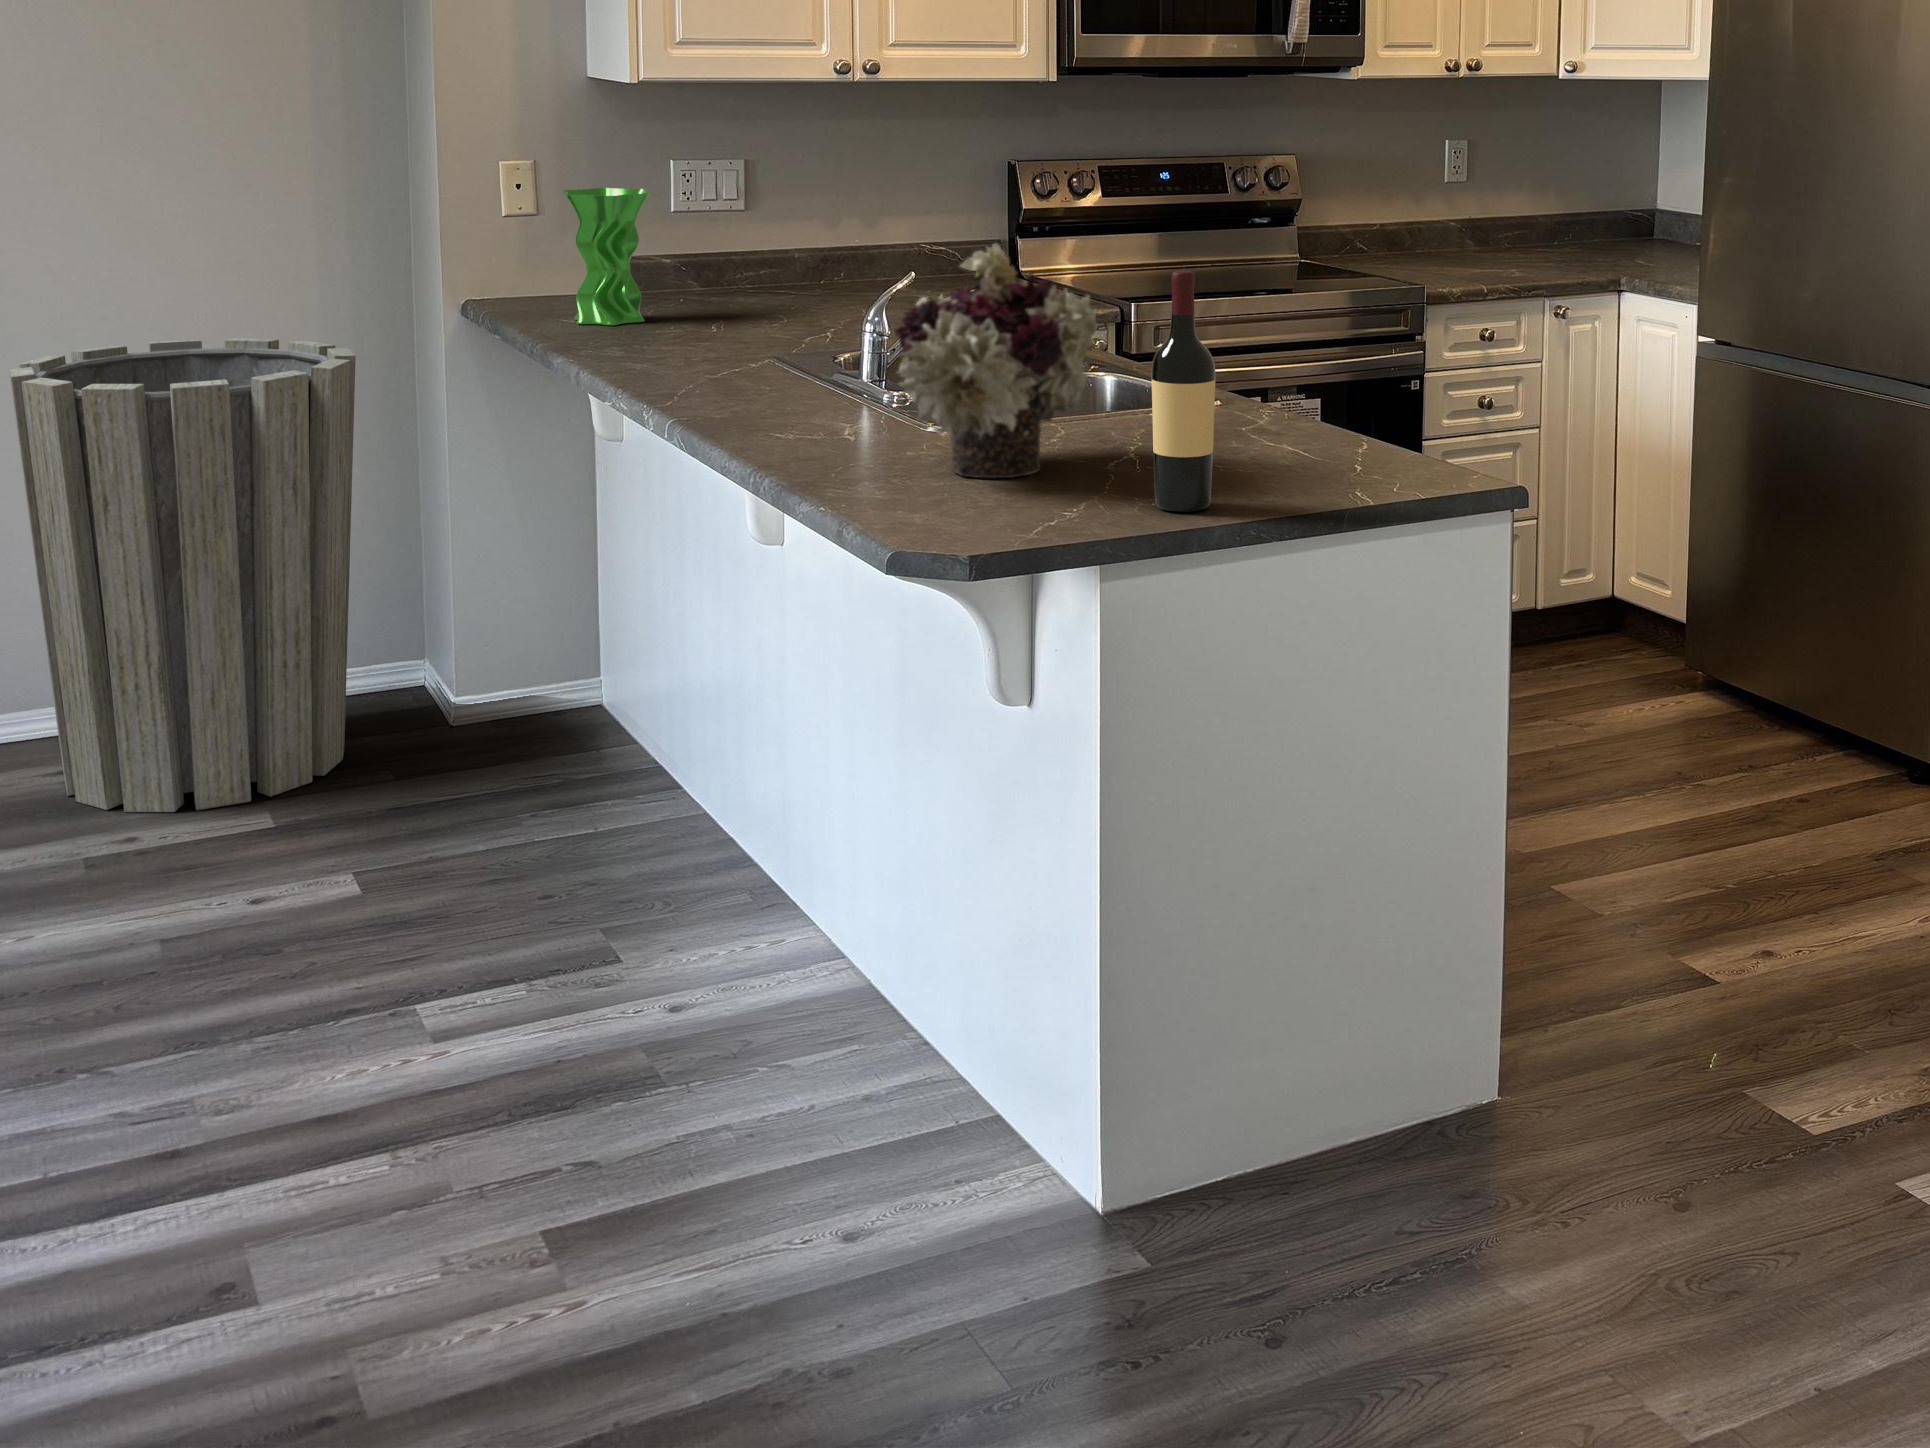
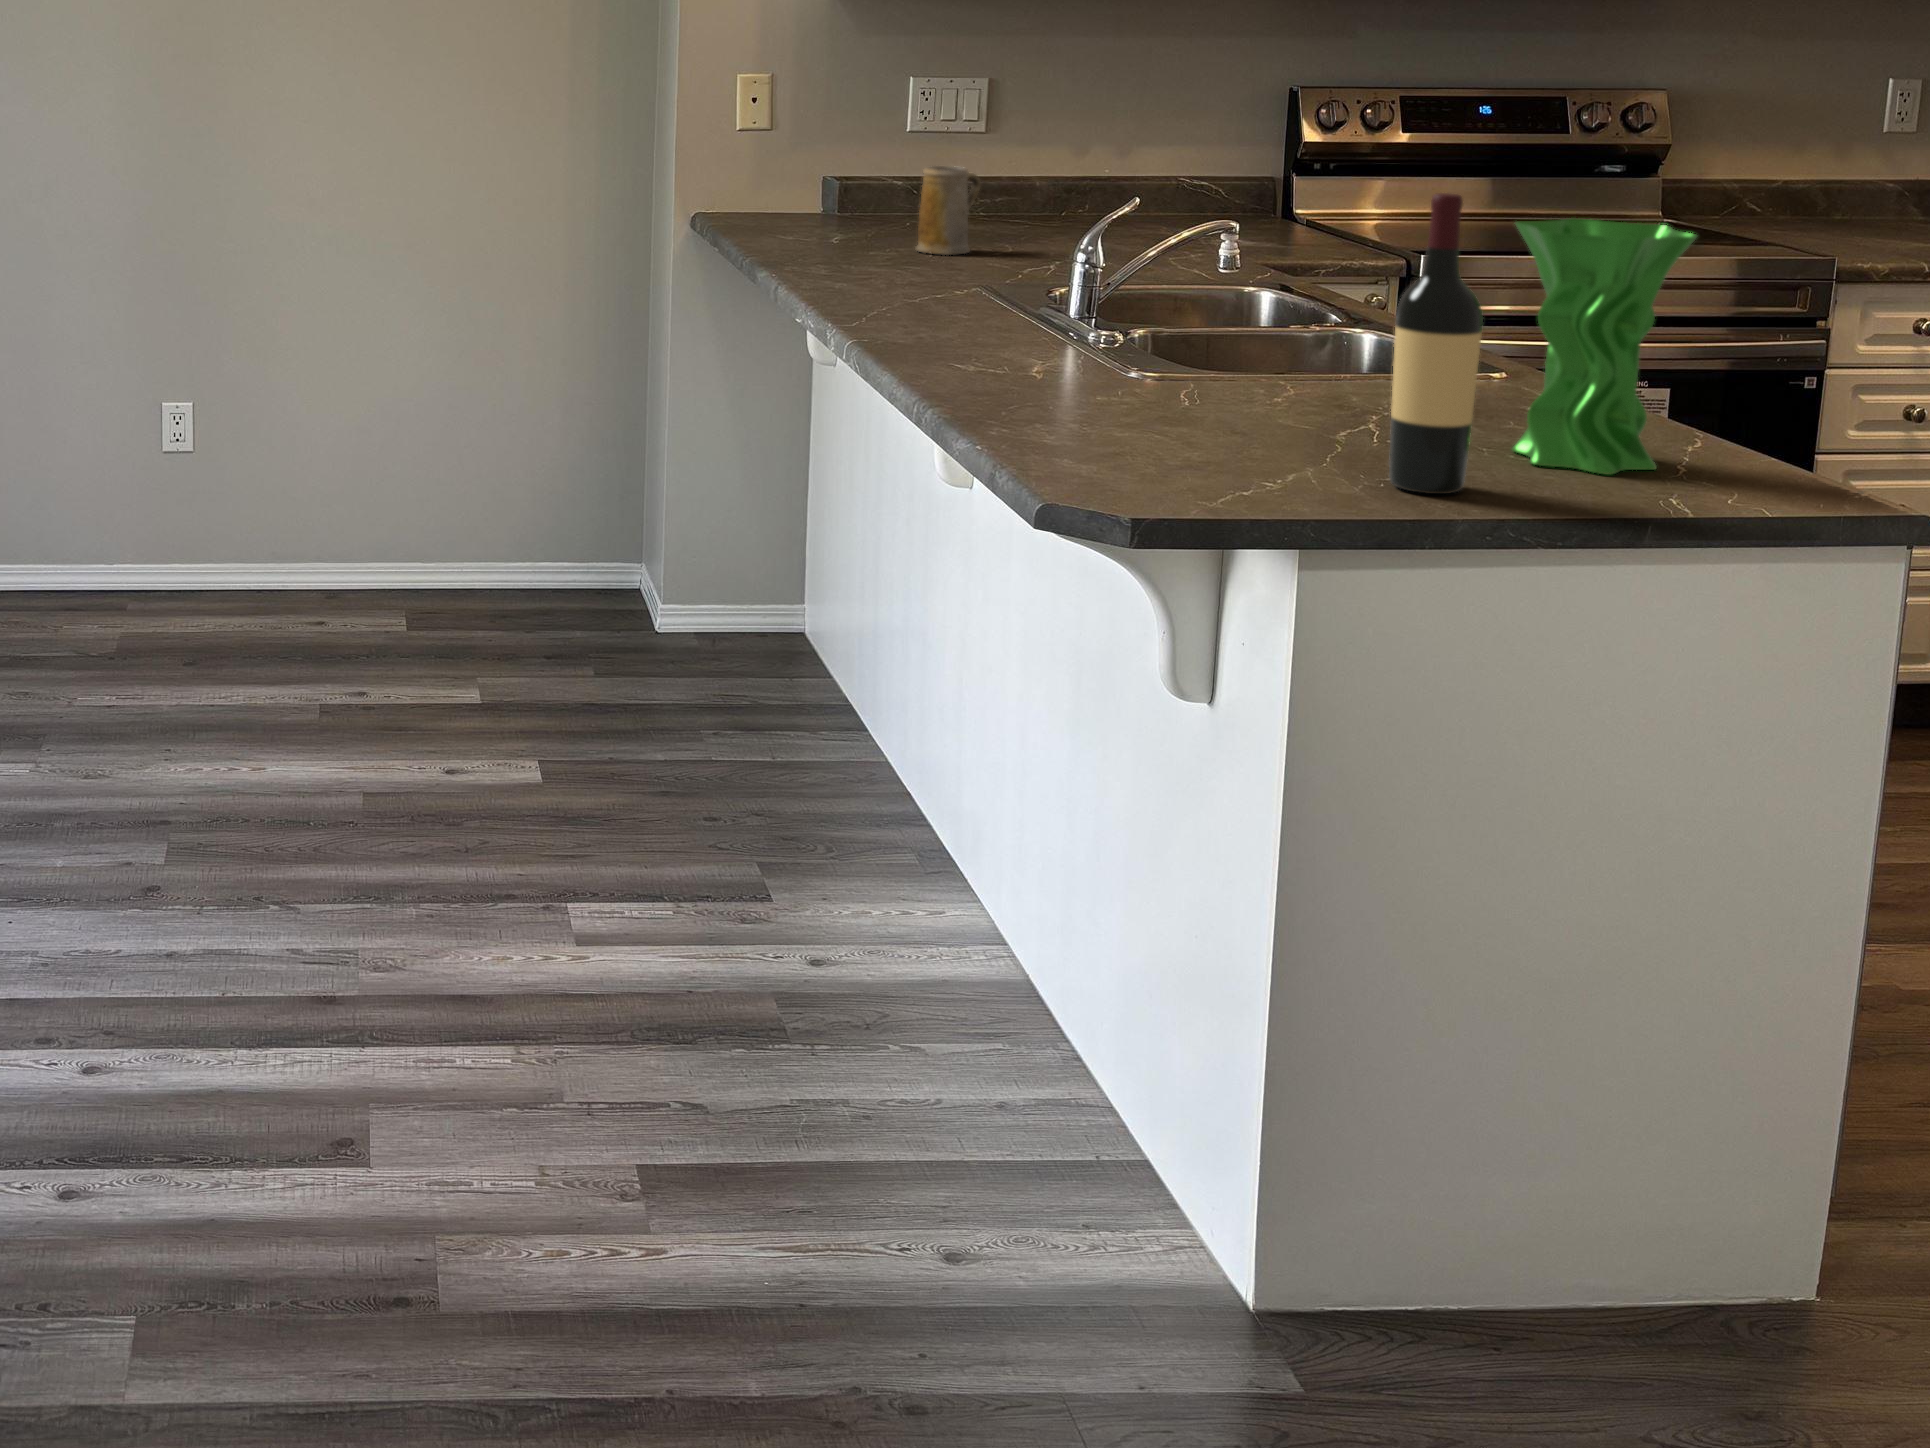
vase: present [563,188,650,325] -> present [1512,218,1697,475]
flower arrangement: present [894,244,1098,478] -> none [1081,156,1342,432]
mug: none [693,247,750,330] -> present [916,166,981,255]
trash can: present [9,338,356,812] -> none [299,236,593,676]

